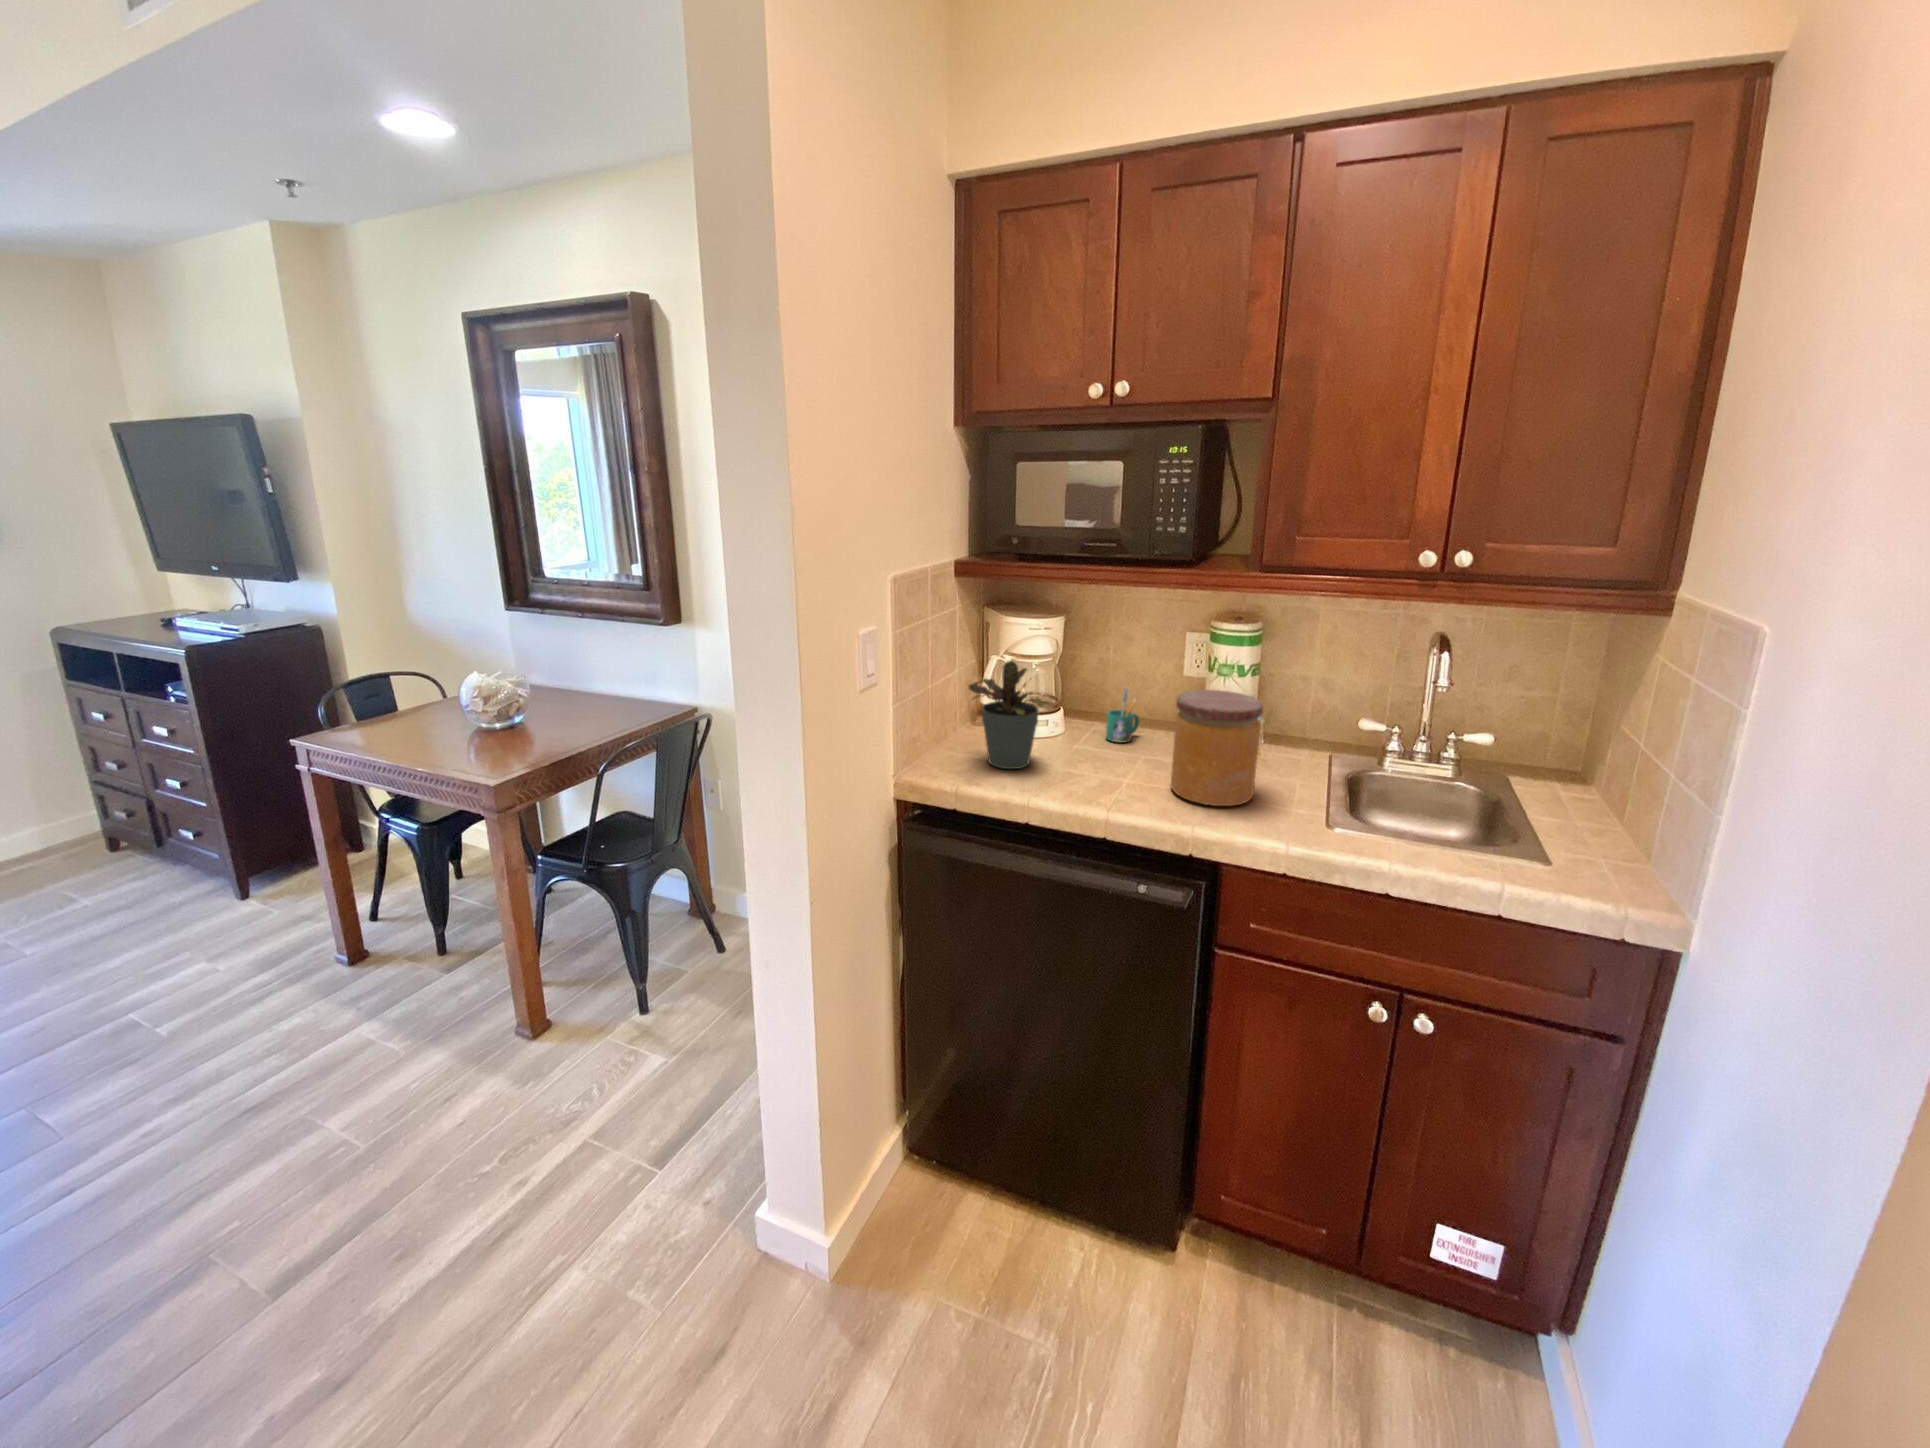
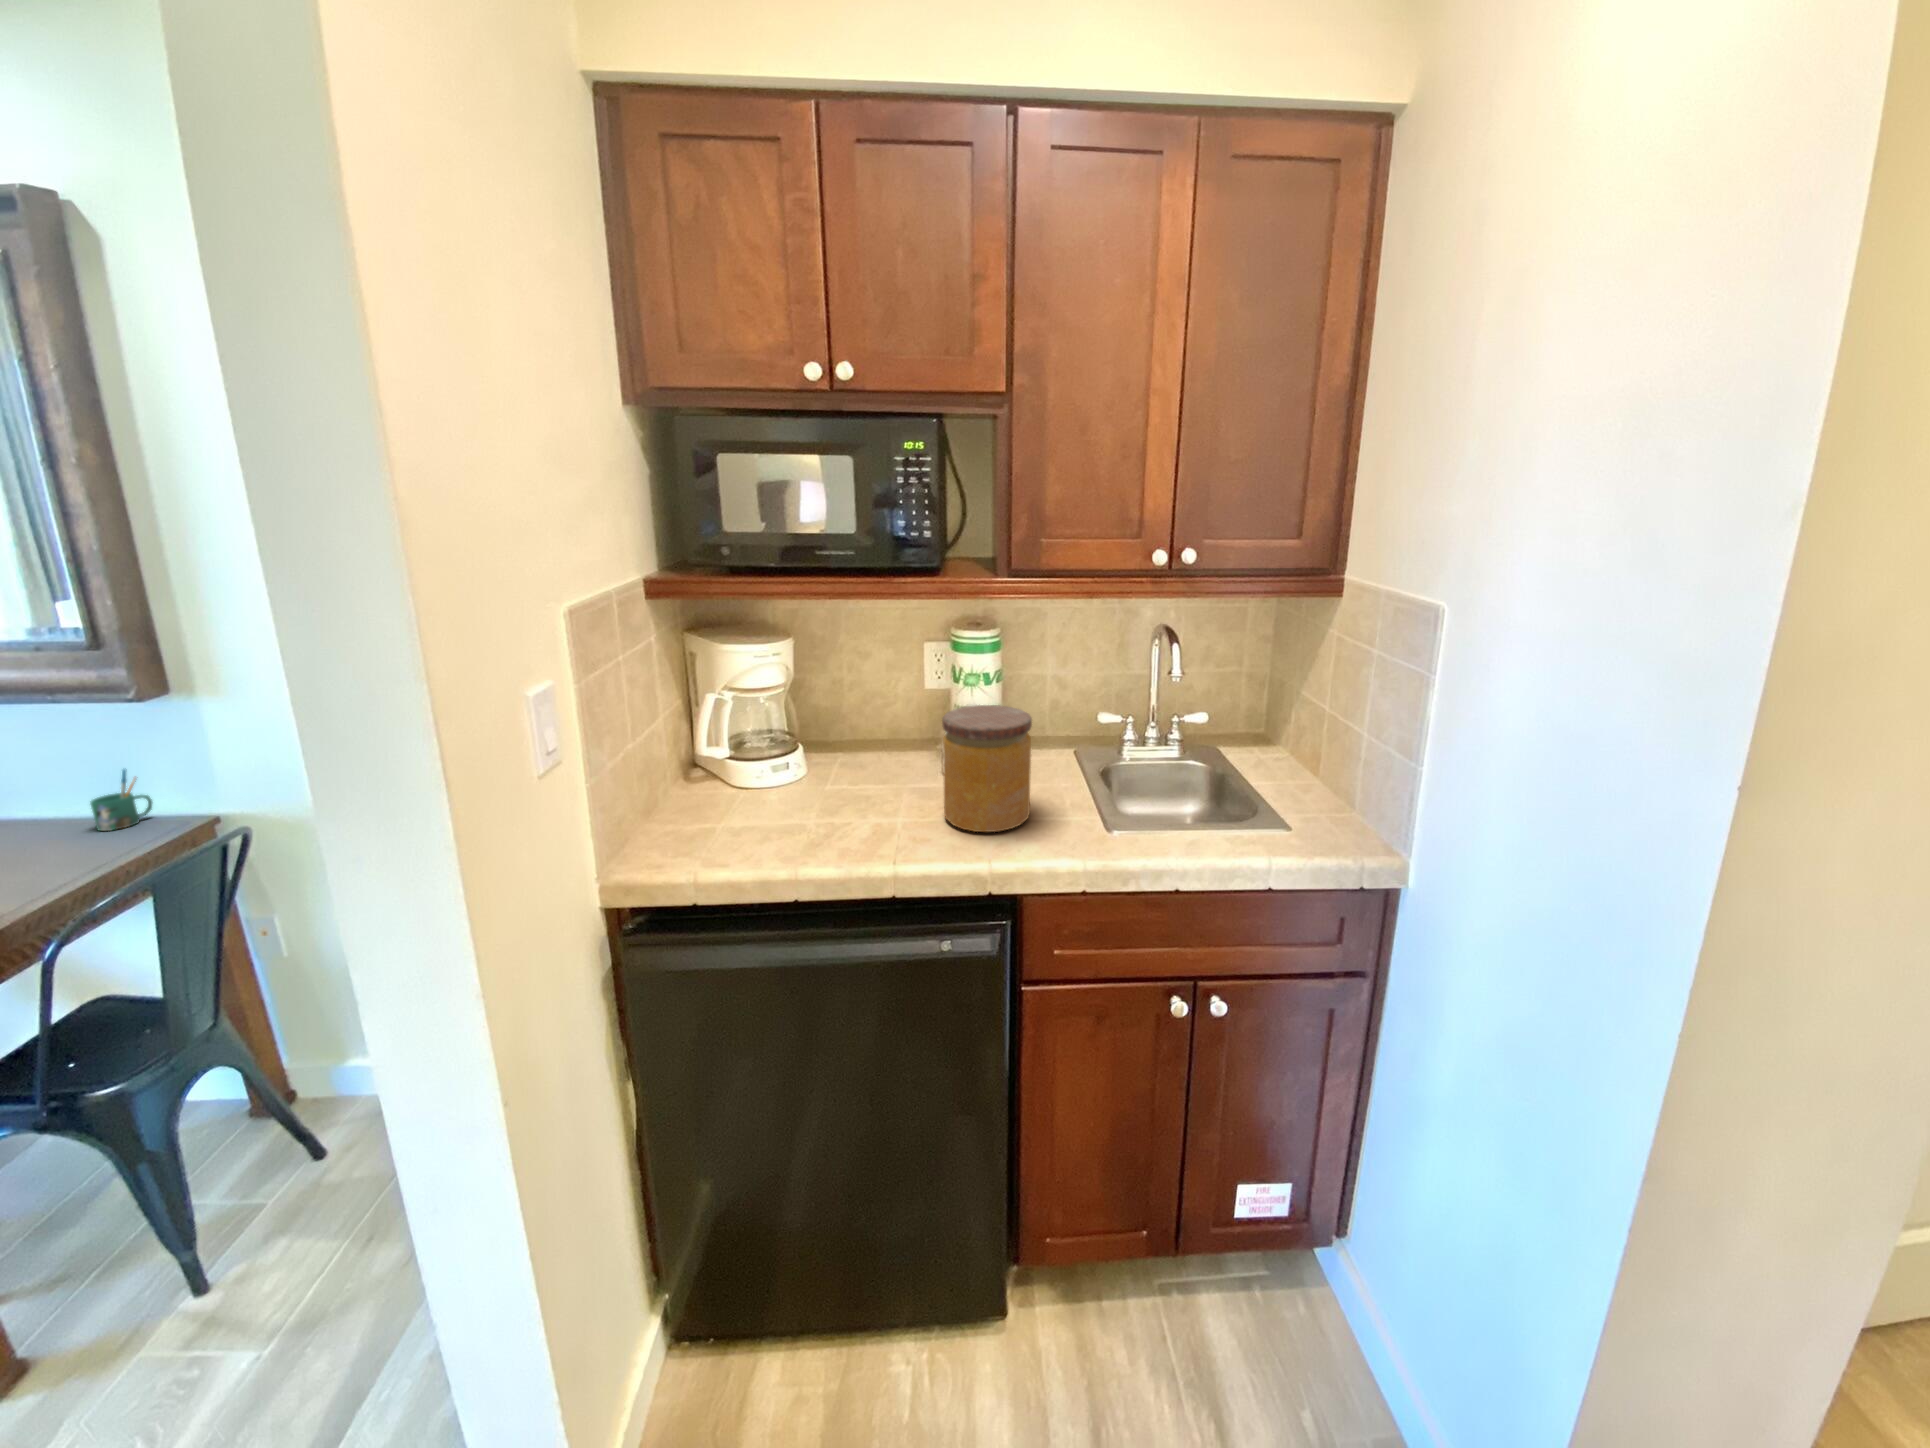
potted plant: present [969,661,1044,769] -> none [689,701,788,833]
mug: present [1106,690,1139,743] -> present [90,769,152,831]

